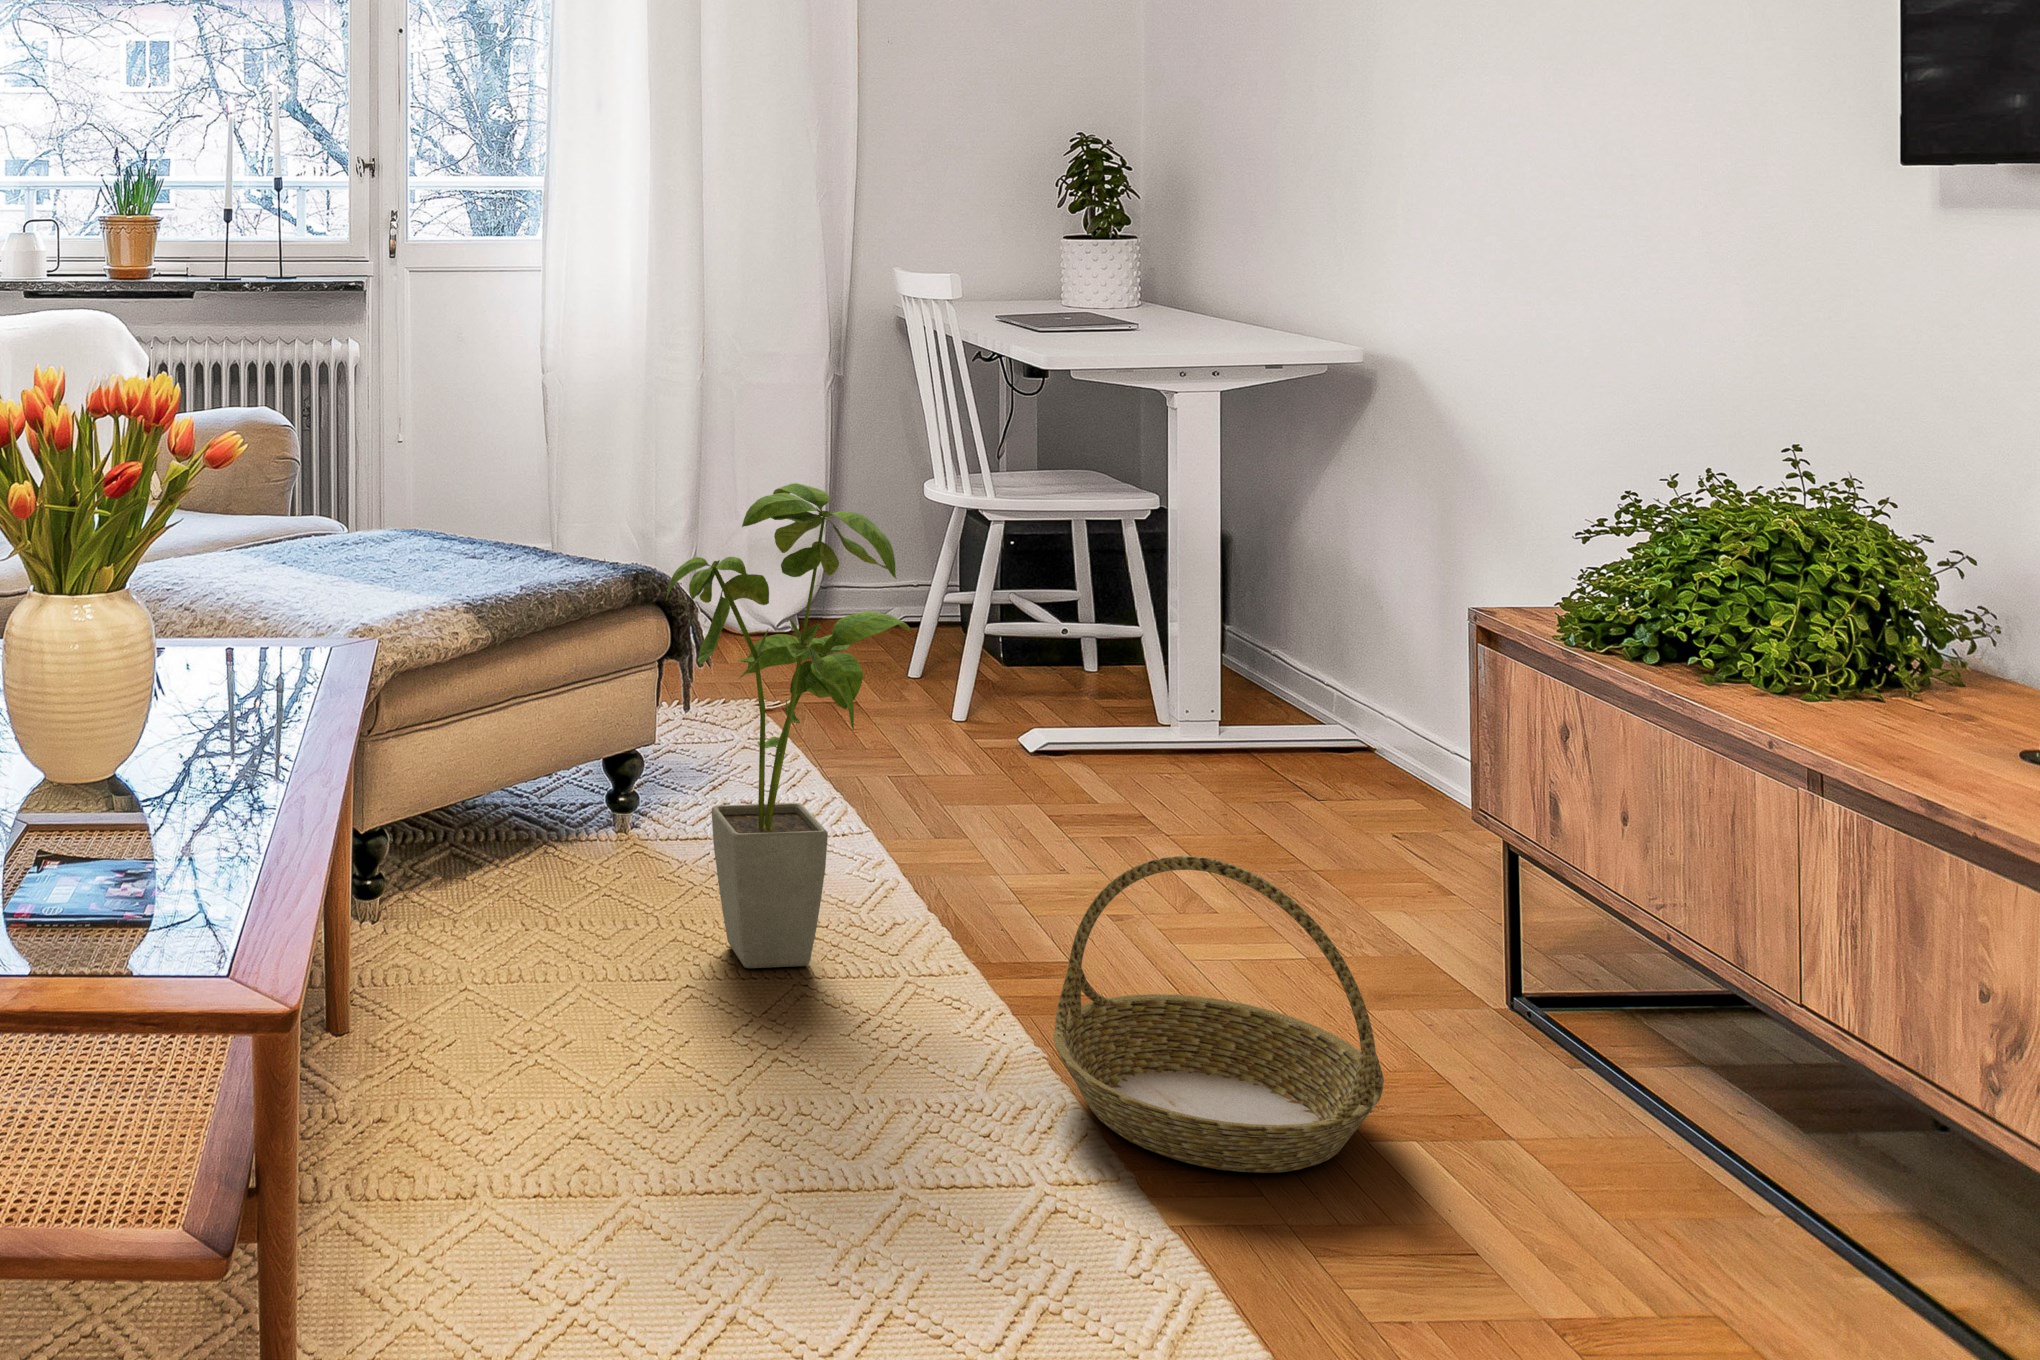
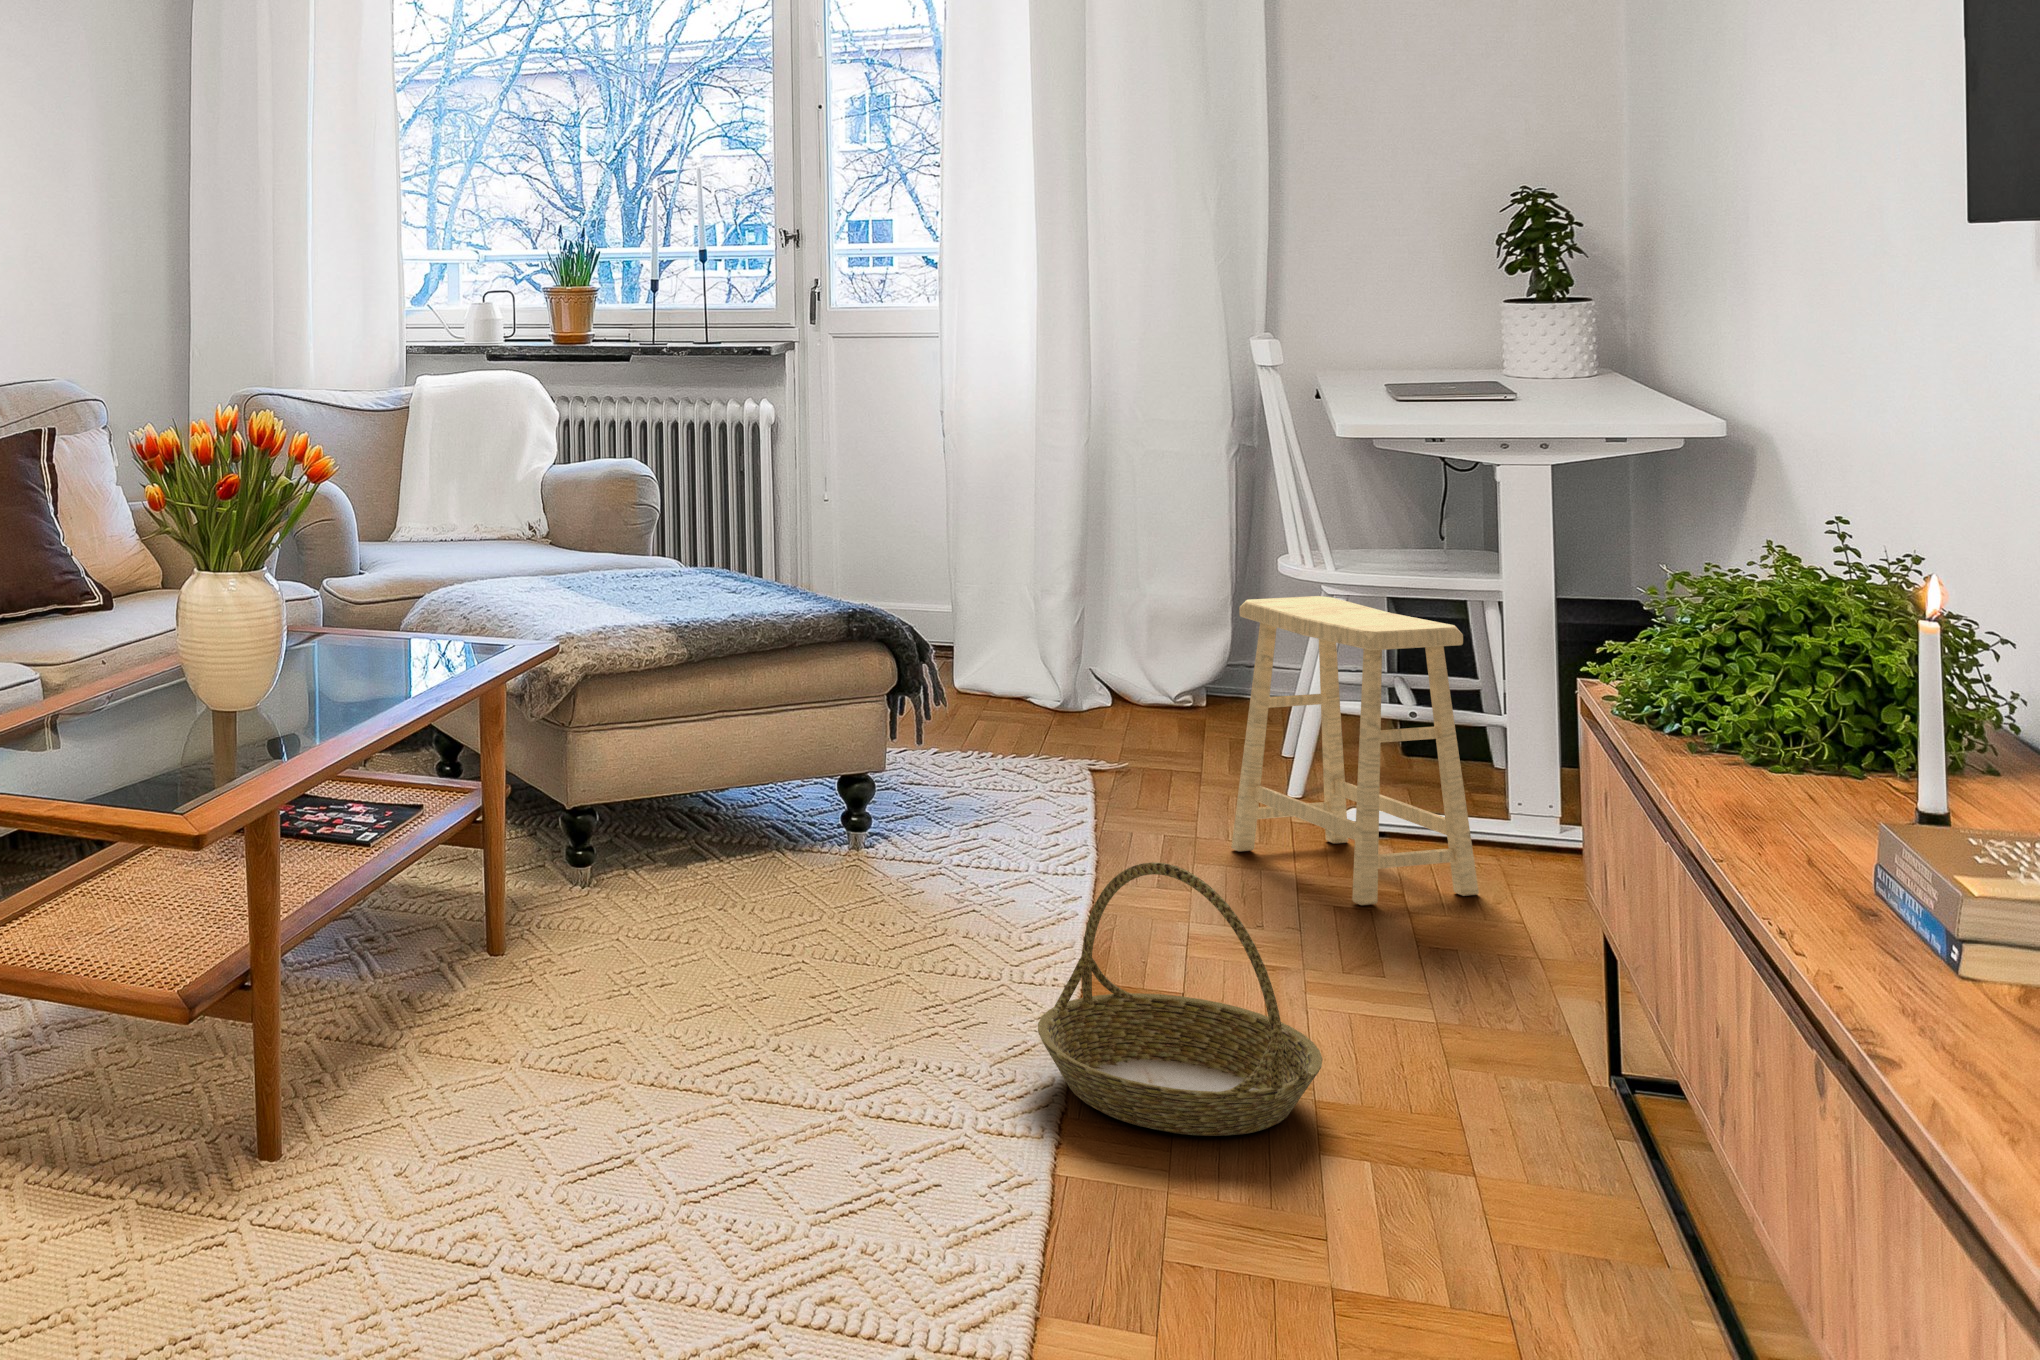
house plant: present [666,483,910,968] -> none [820,530,1050,955]
footstool: none [971,527,1228,845] -> present [1231,596,1479,905]

